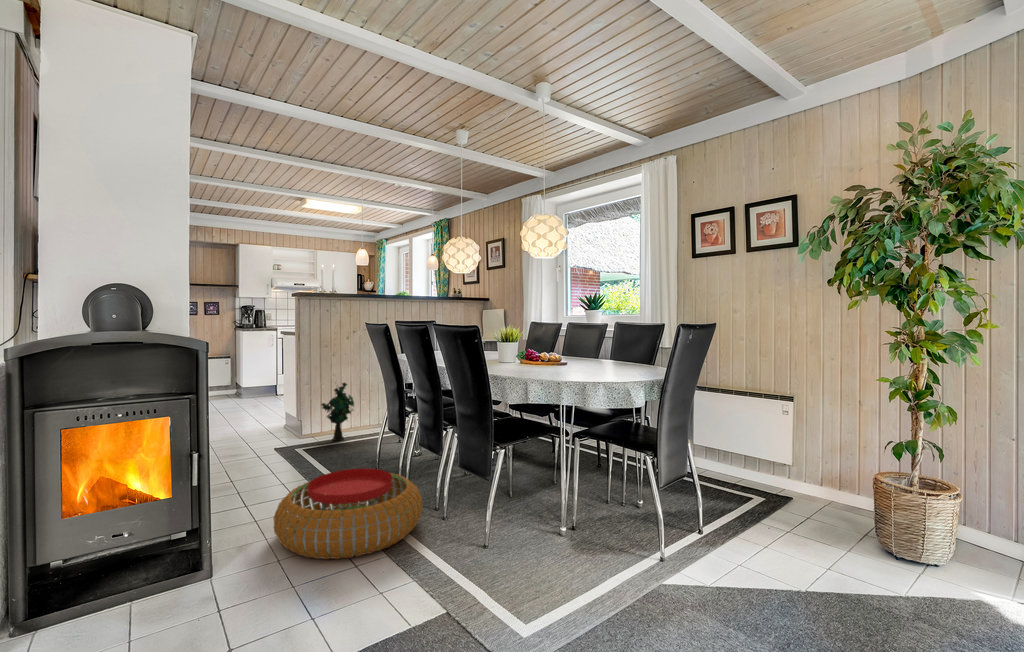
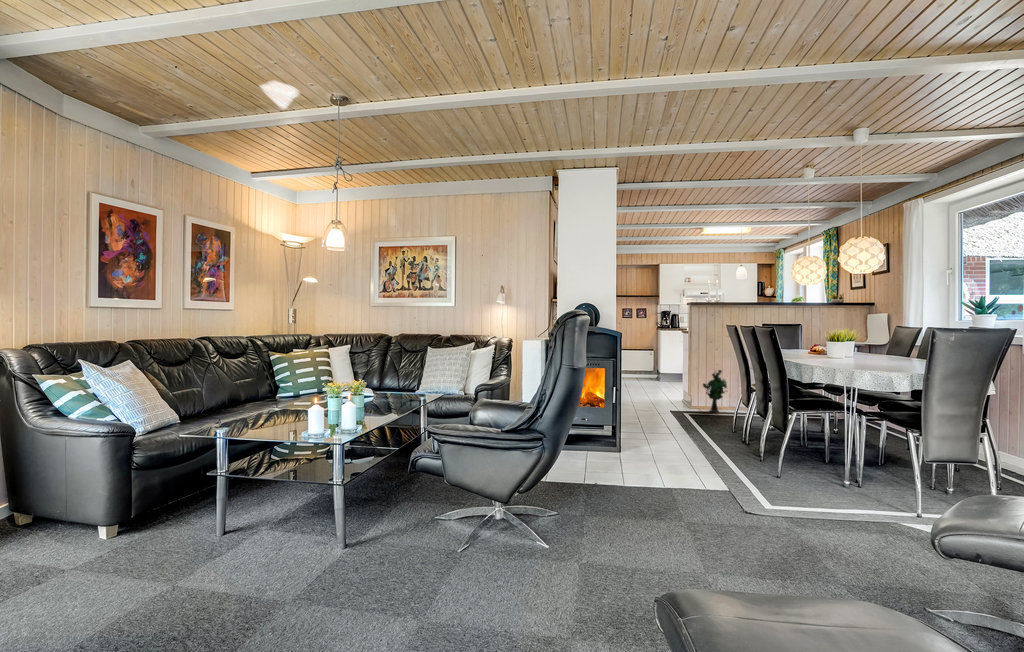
pouf: present [273,468,422,559] -> none [653,416,743,460]

